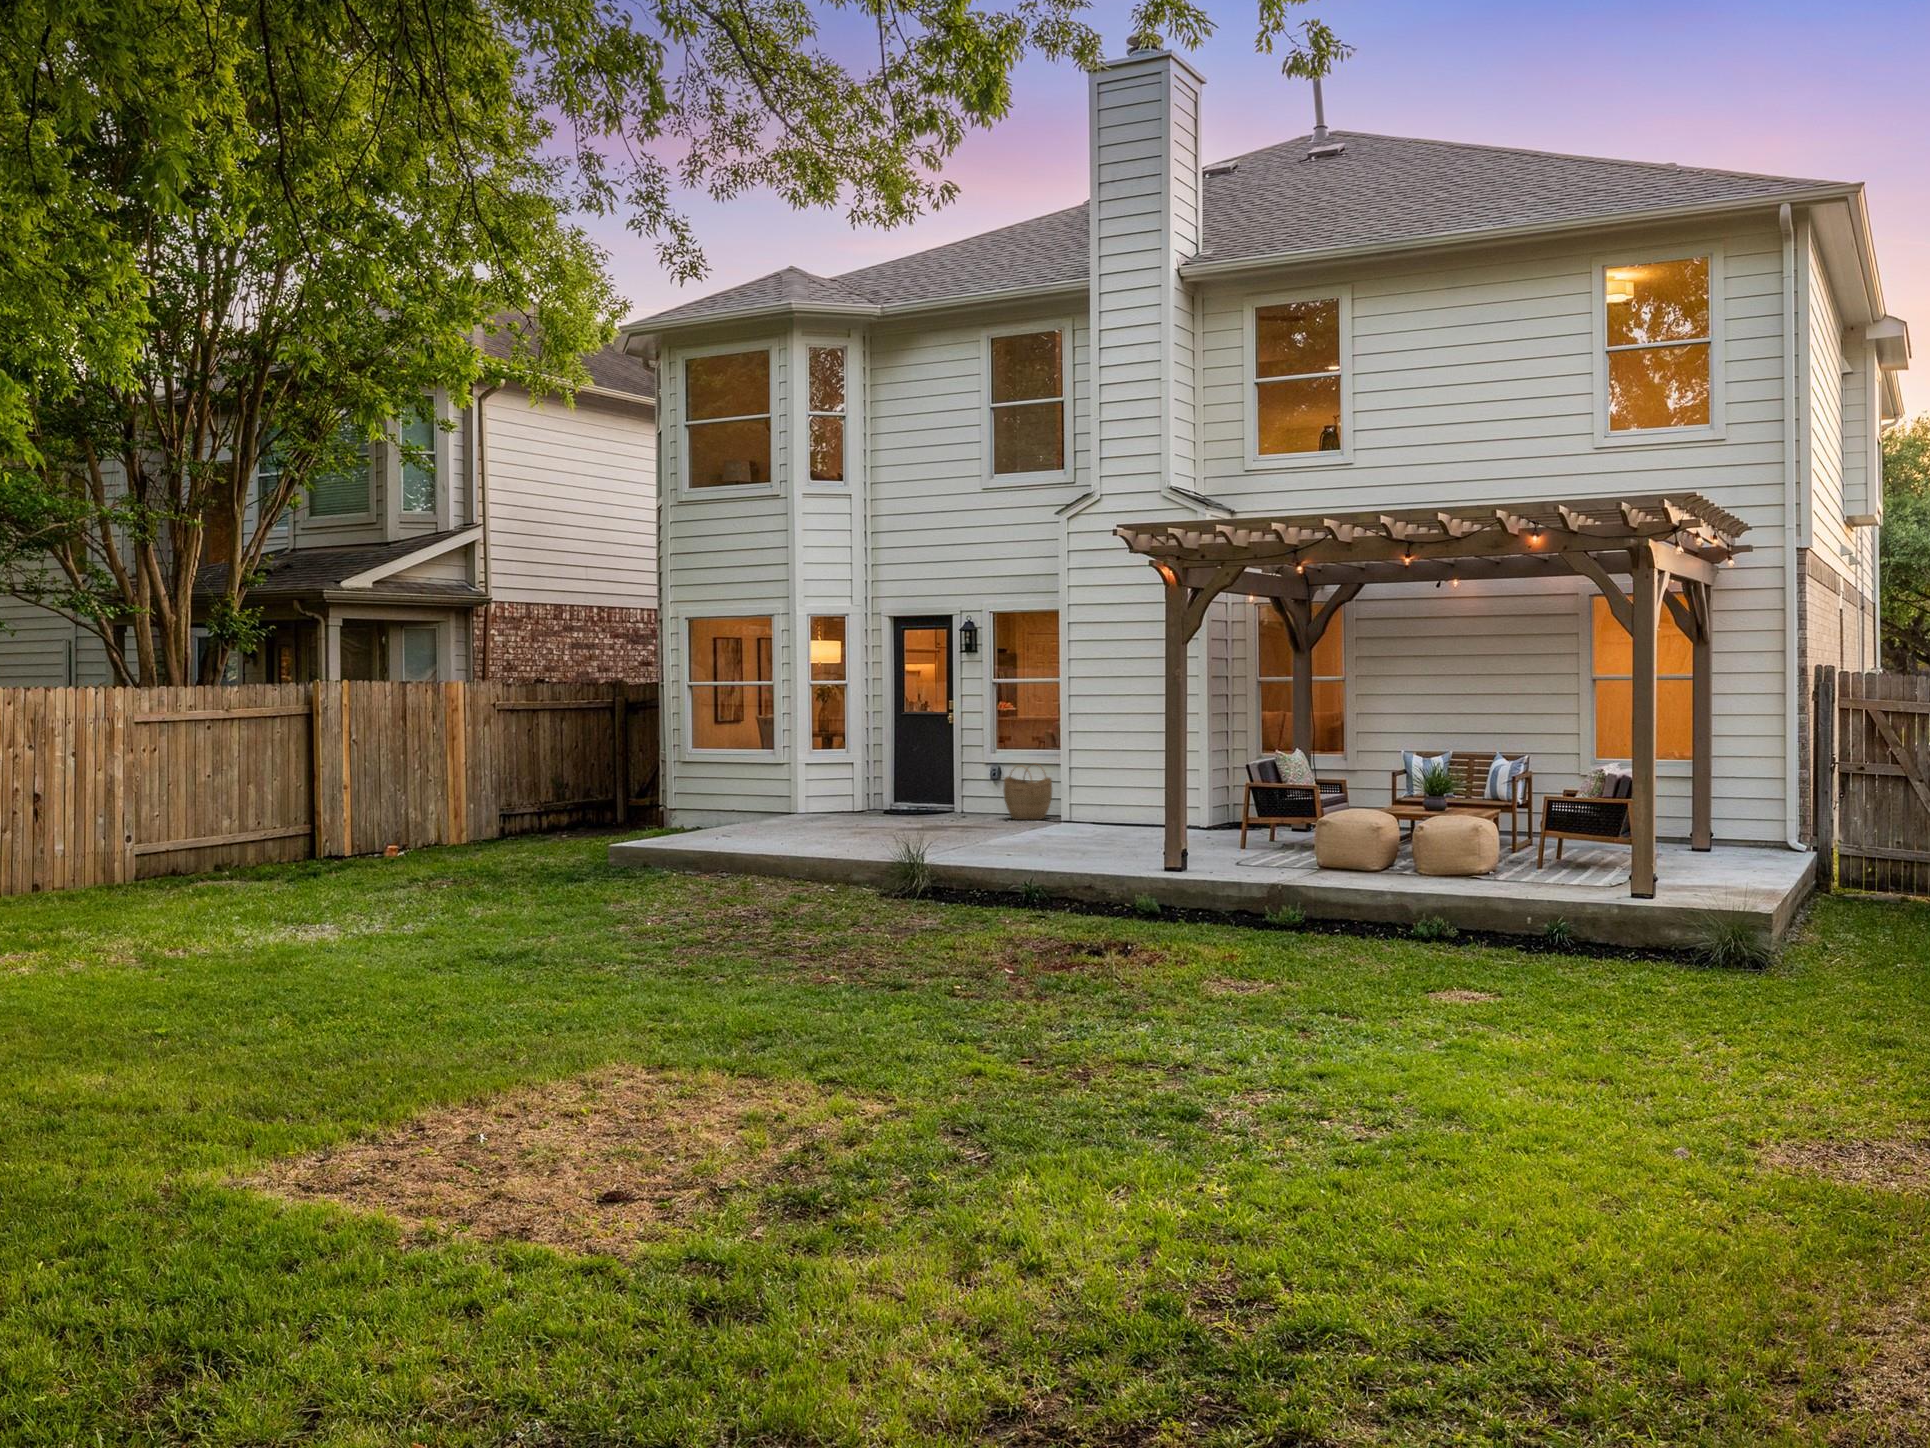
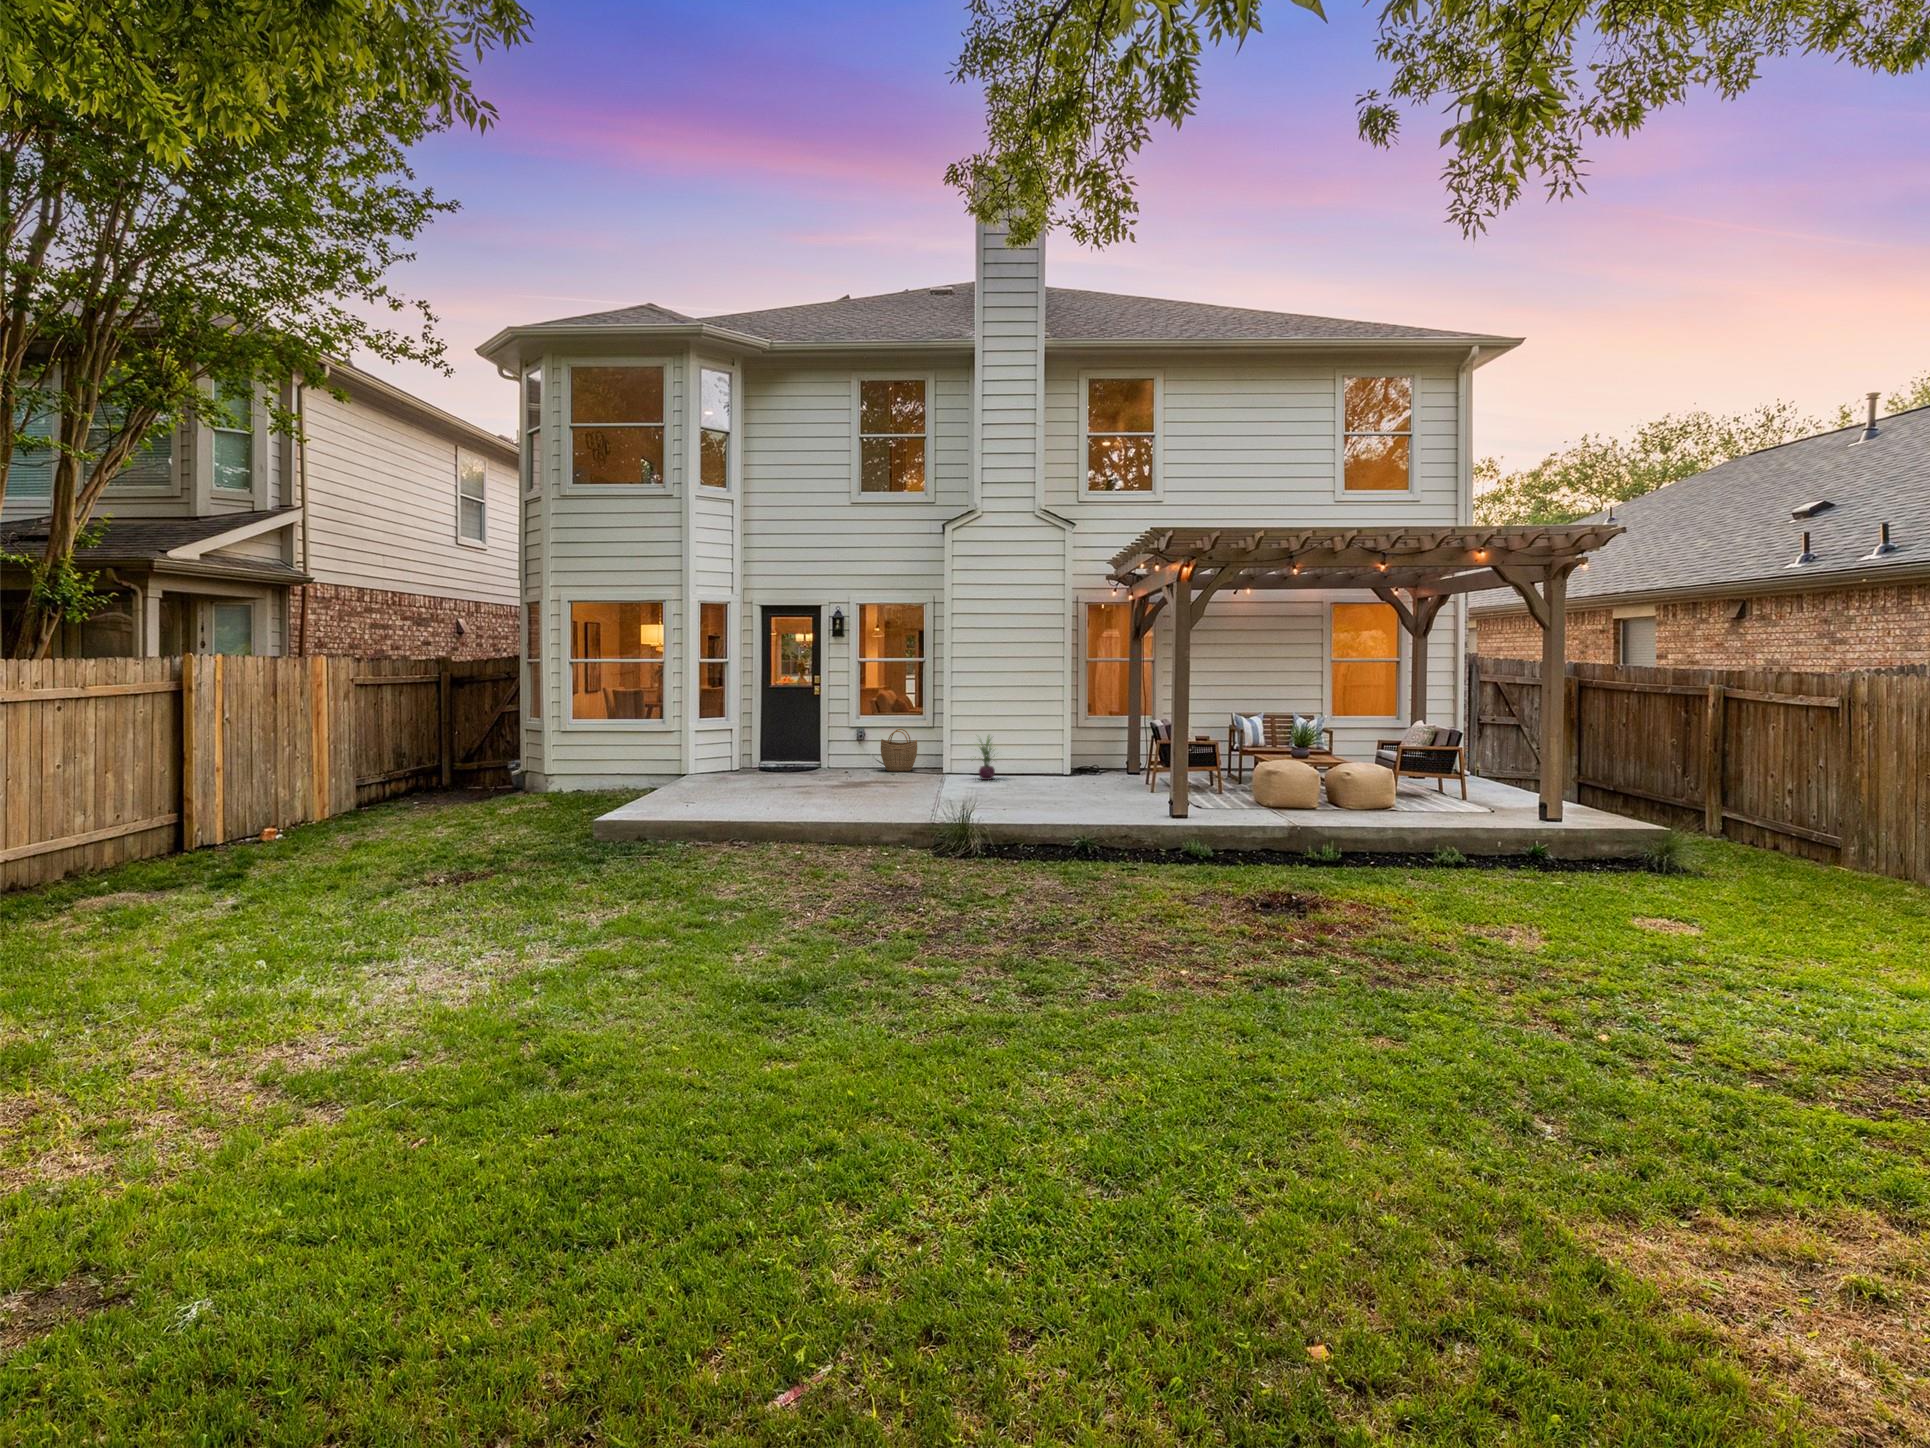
decorative plant: none [1062,769,1126,830] -> present [972,736,995,780]

